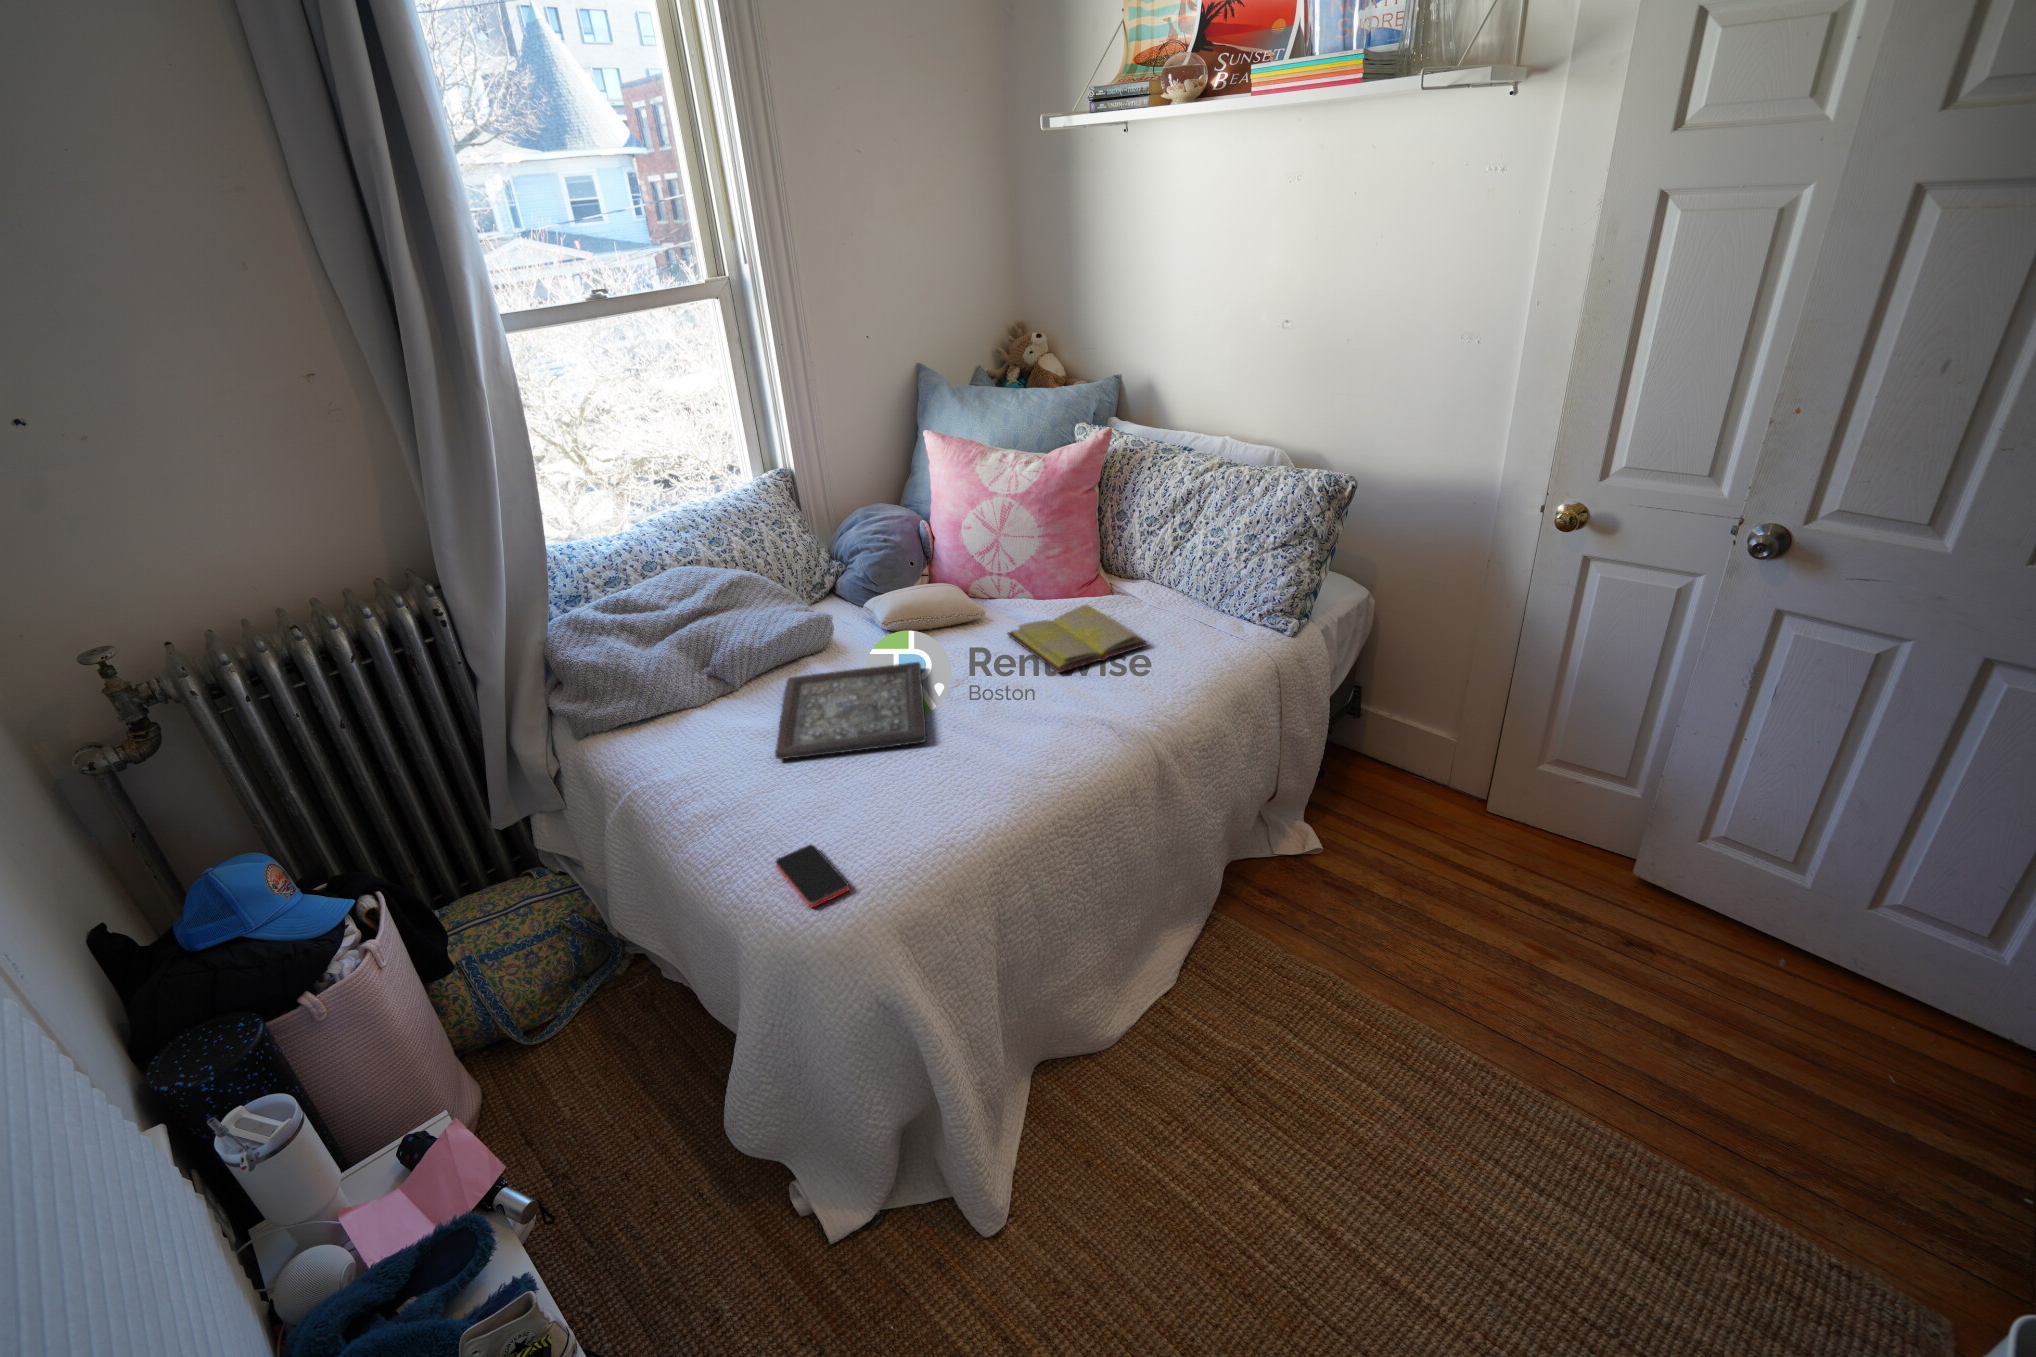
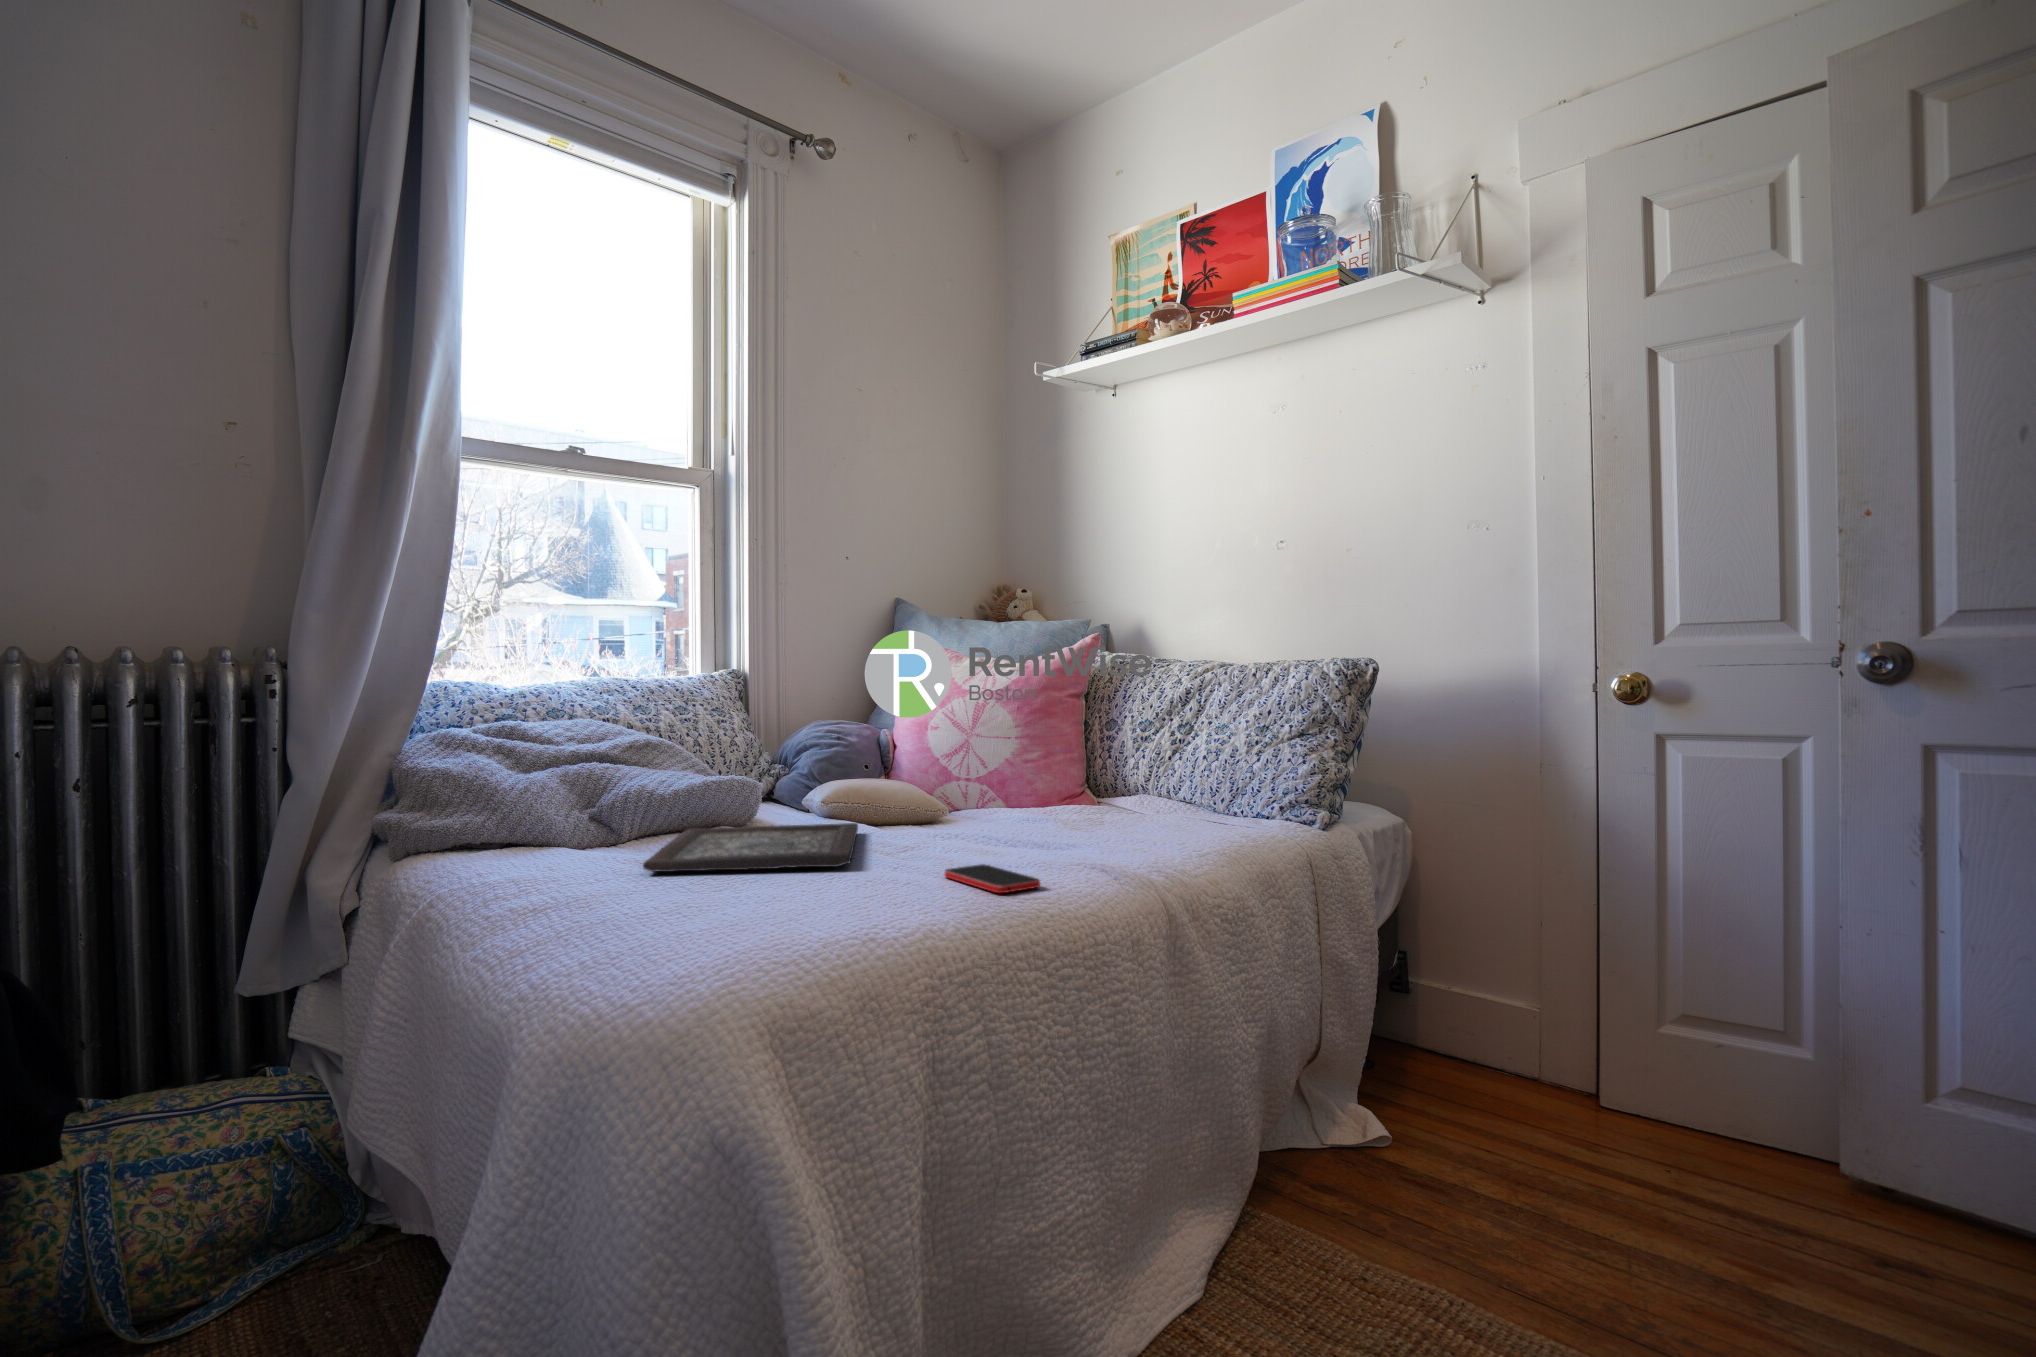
diary: present [1008,605,1148,673] -> none [970,799,1144,836]
smartphone: present [776,845,849,907] -> present [945,864,1040,893]

